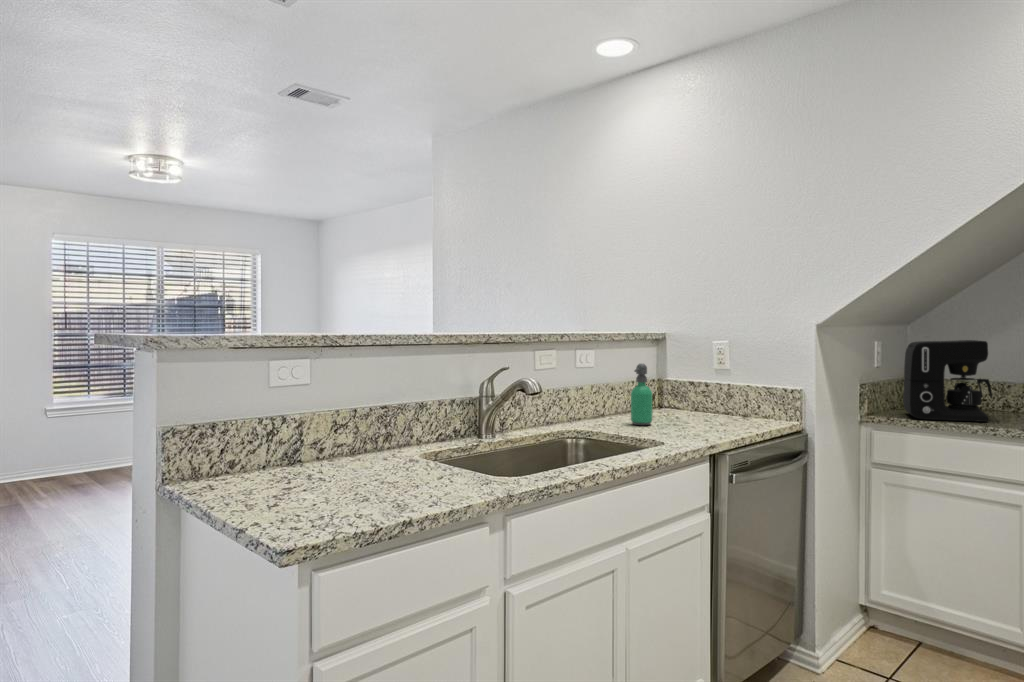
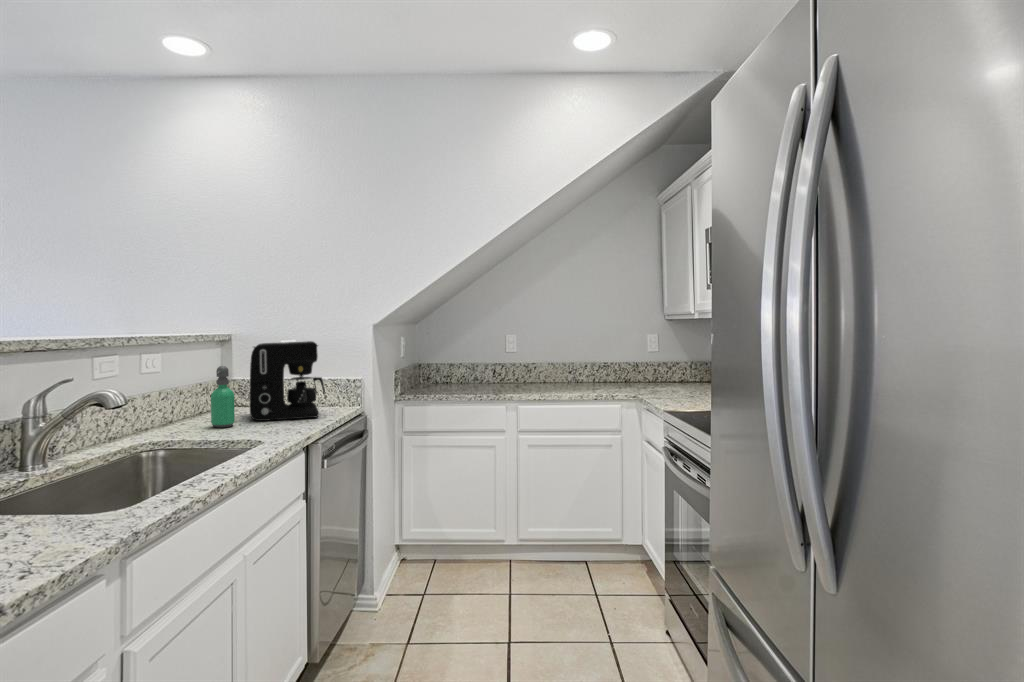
coffee maker: present [903,340,992,422] -> present [250,341,325,421]

